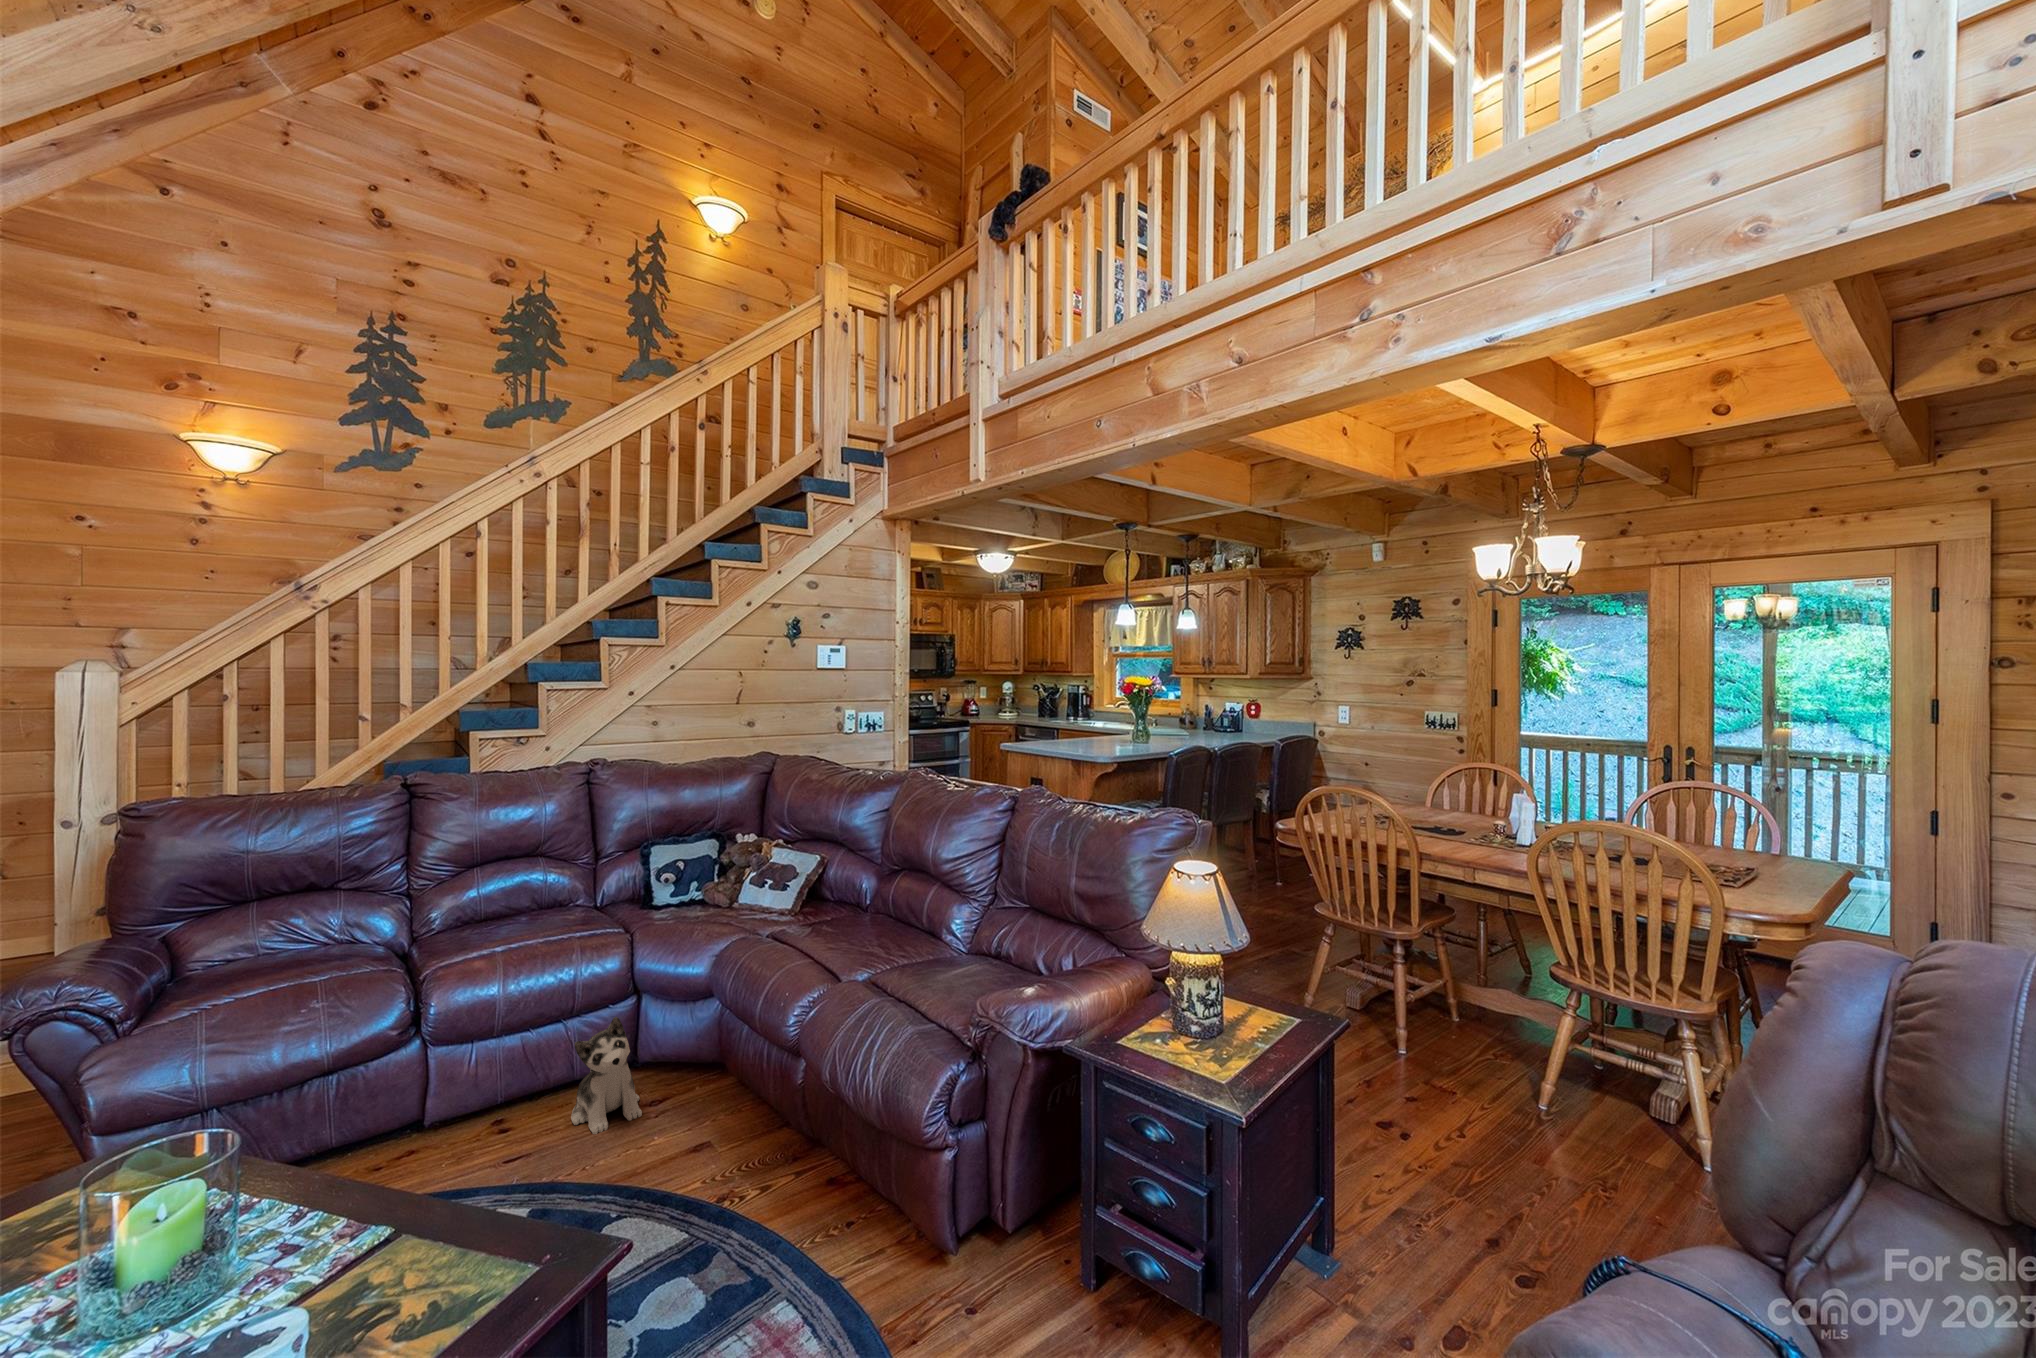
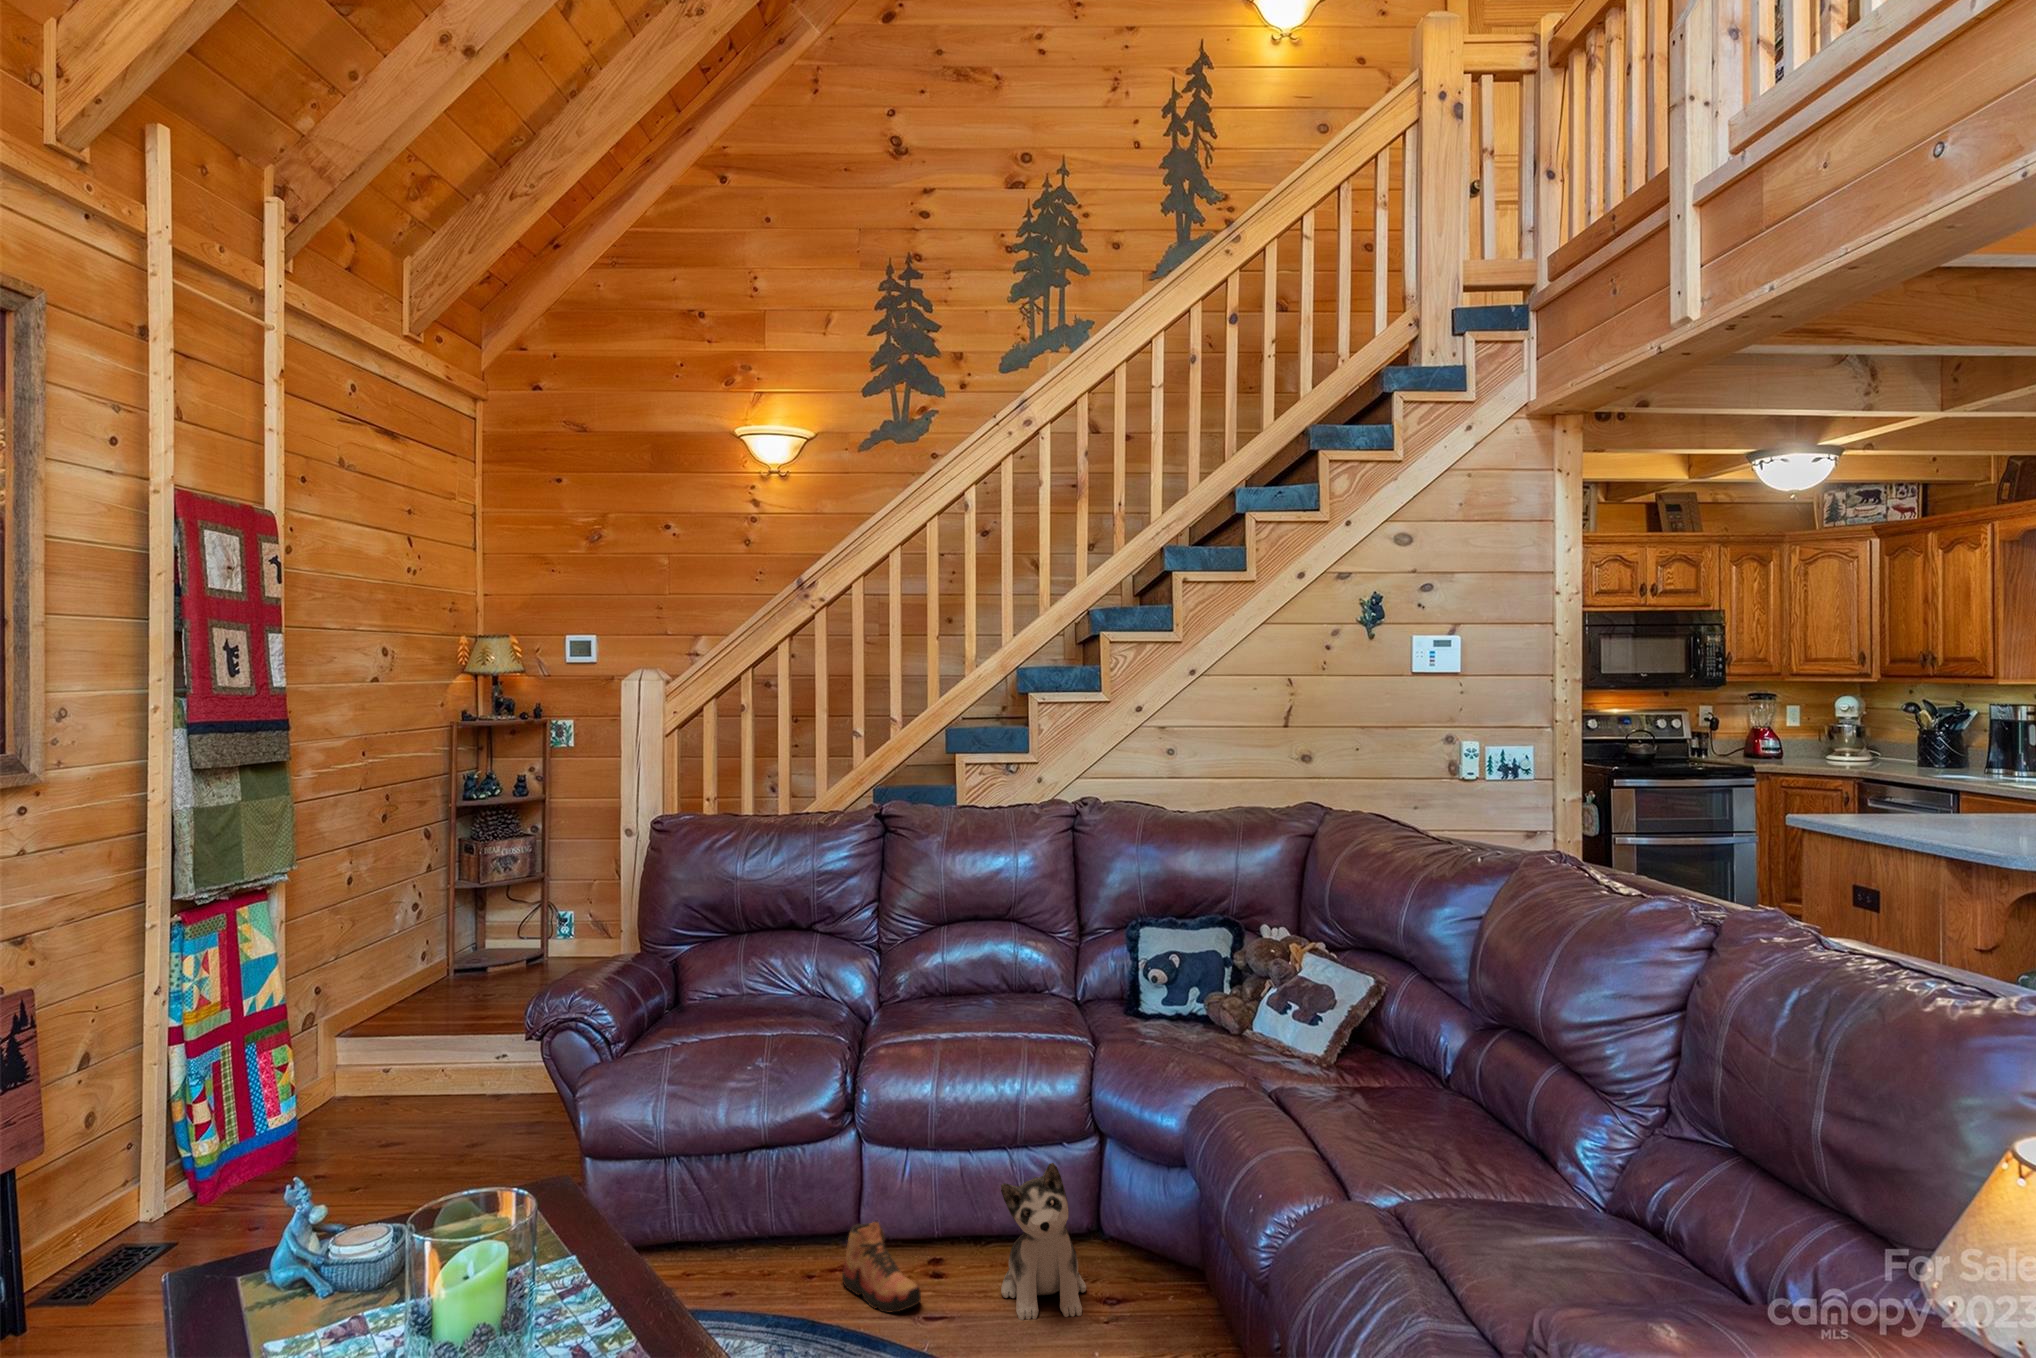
shoe: none [419,1103,505,1171] -> present [842,1221,921,1312]

